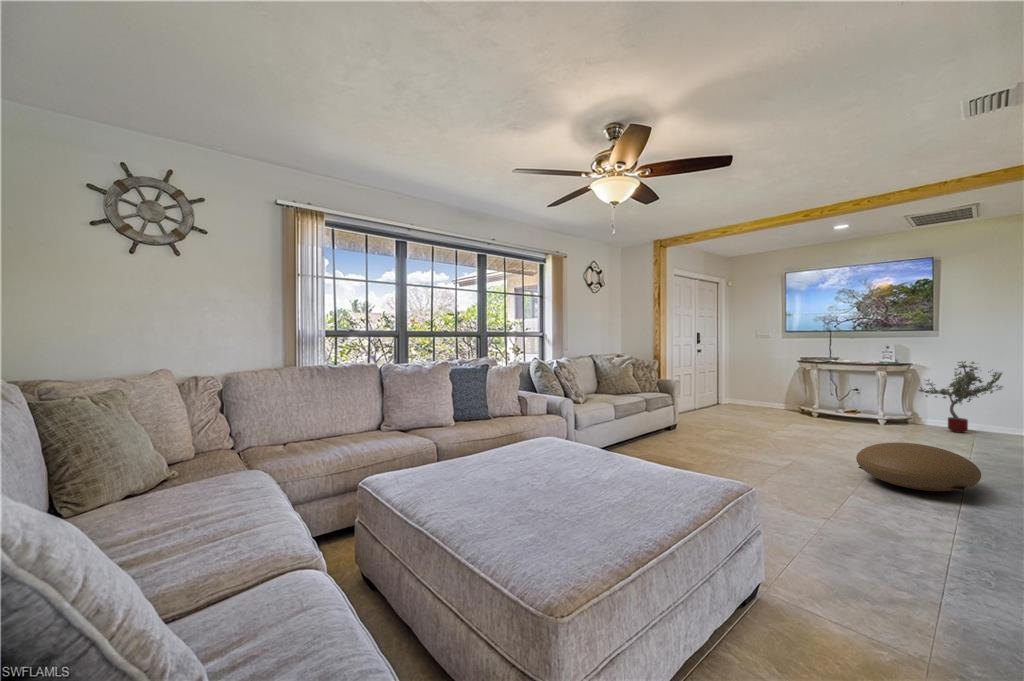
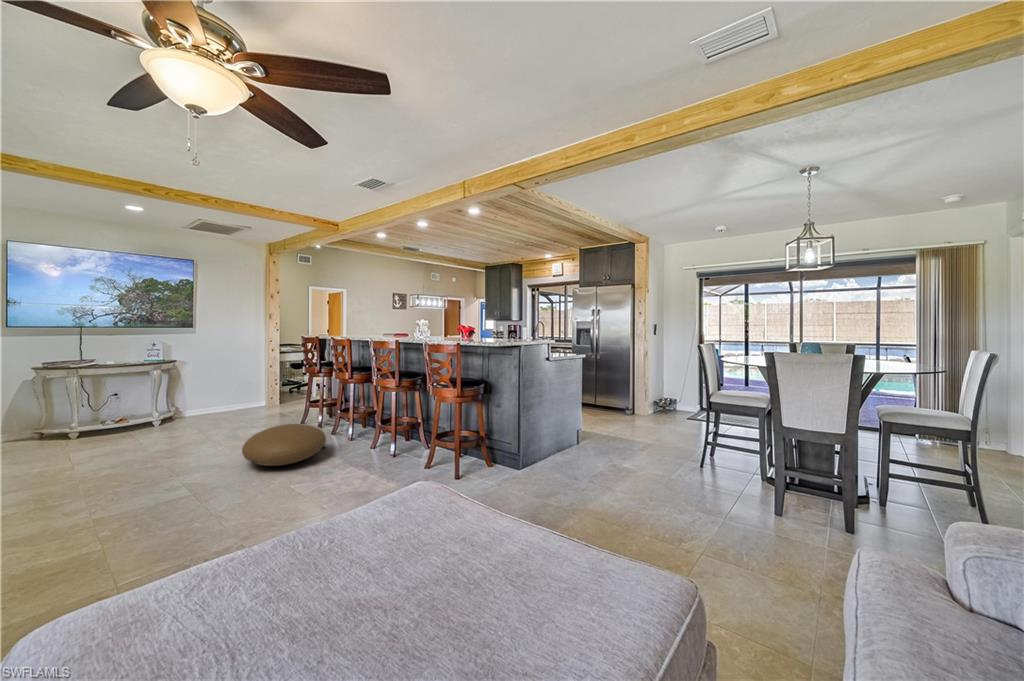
potted tree: present [919,361,1002,433] -> none [189,353,251,415]

